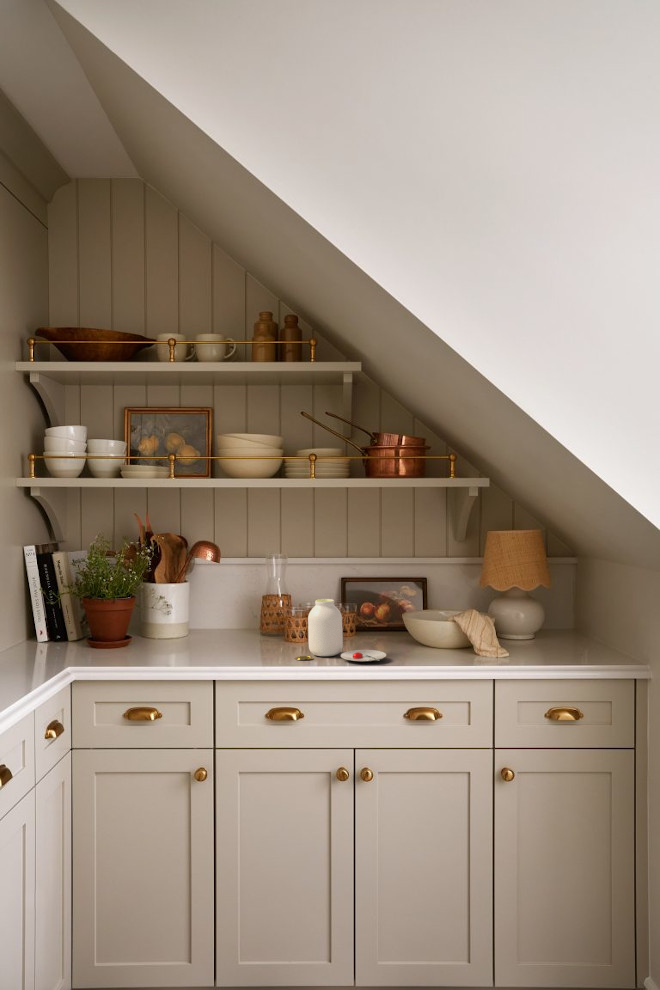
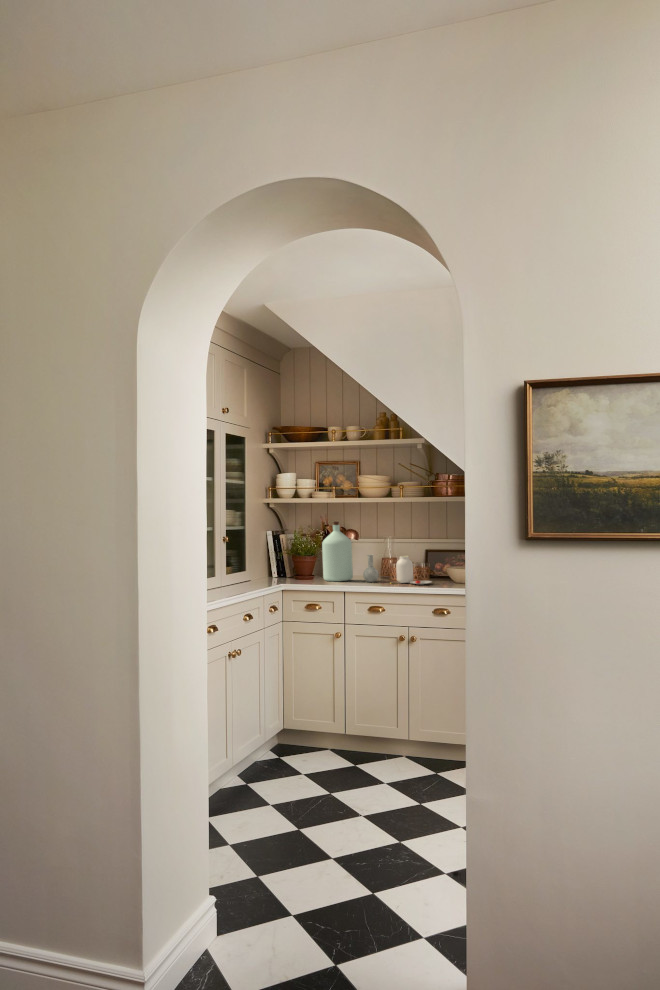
bottle: none [148,528,270,655] -> present [322,522,379,582]

